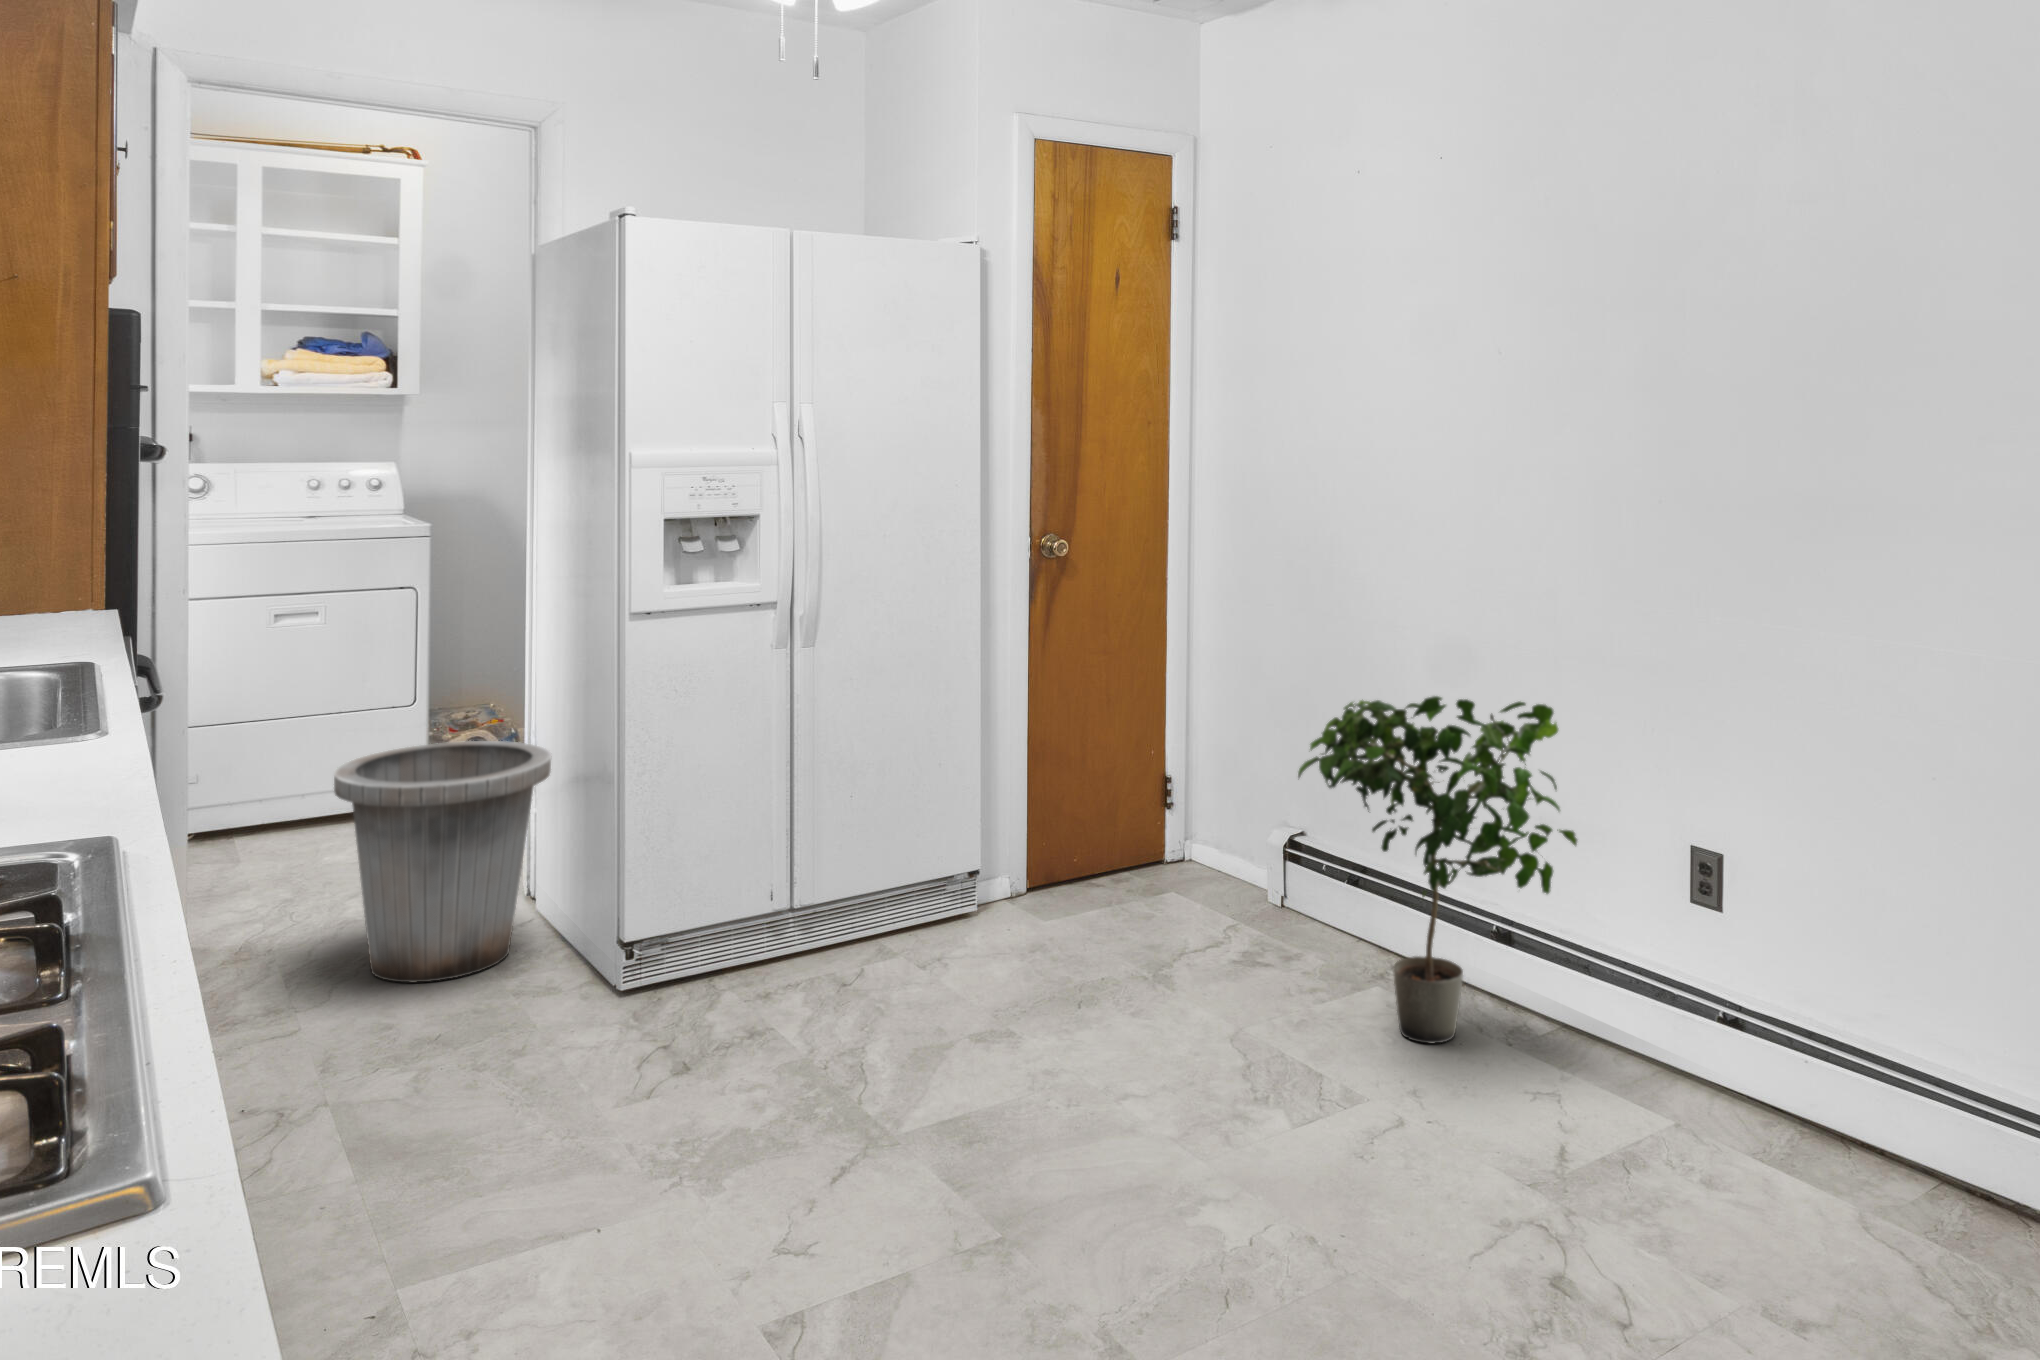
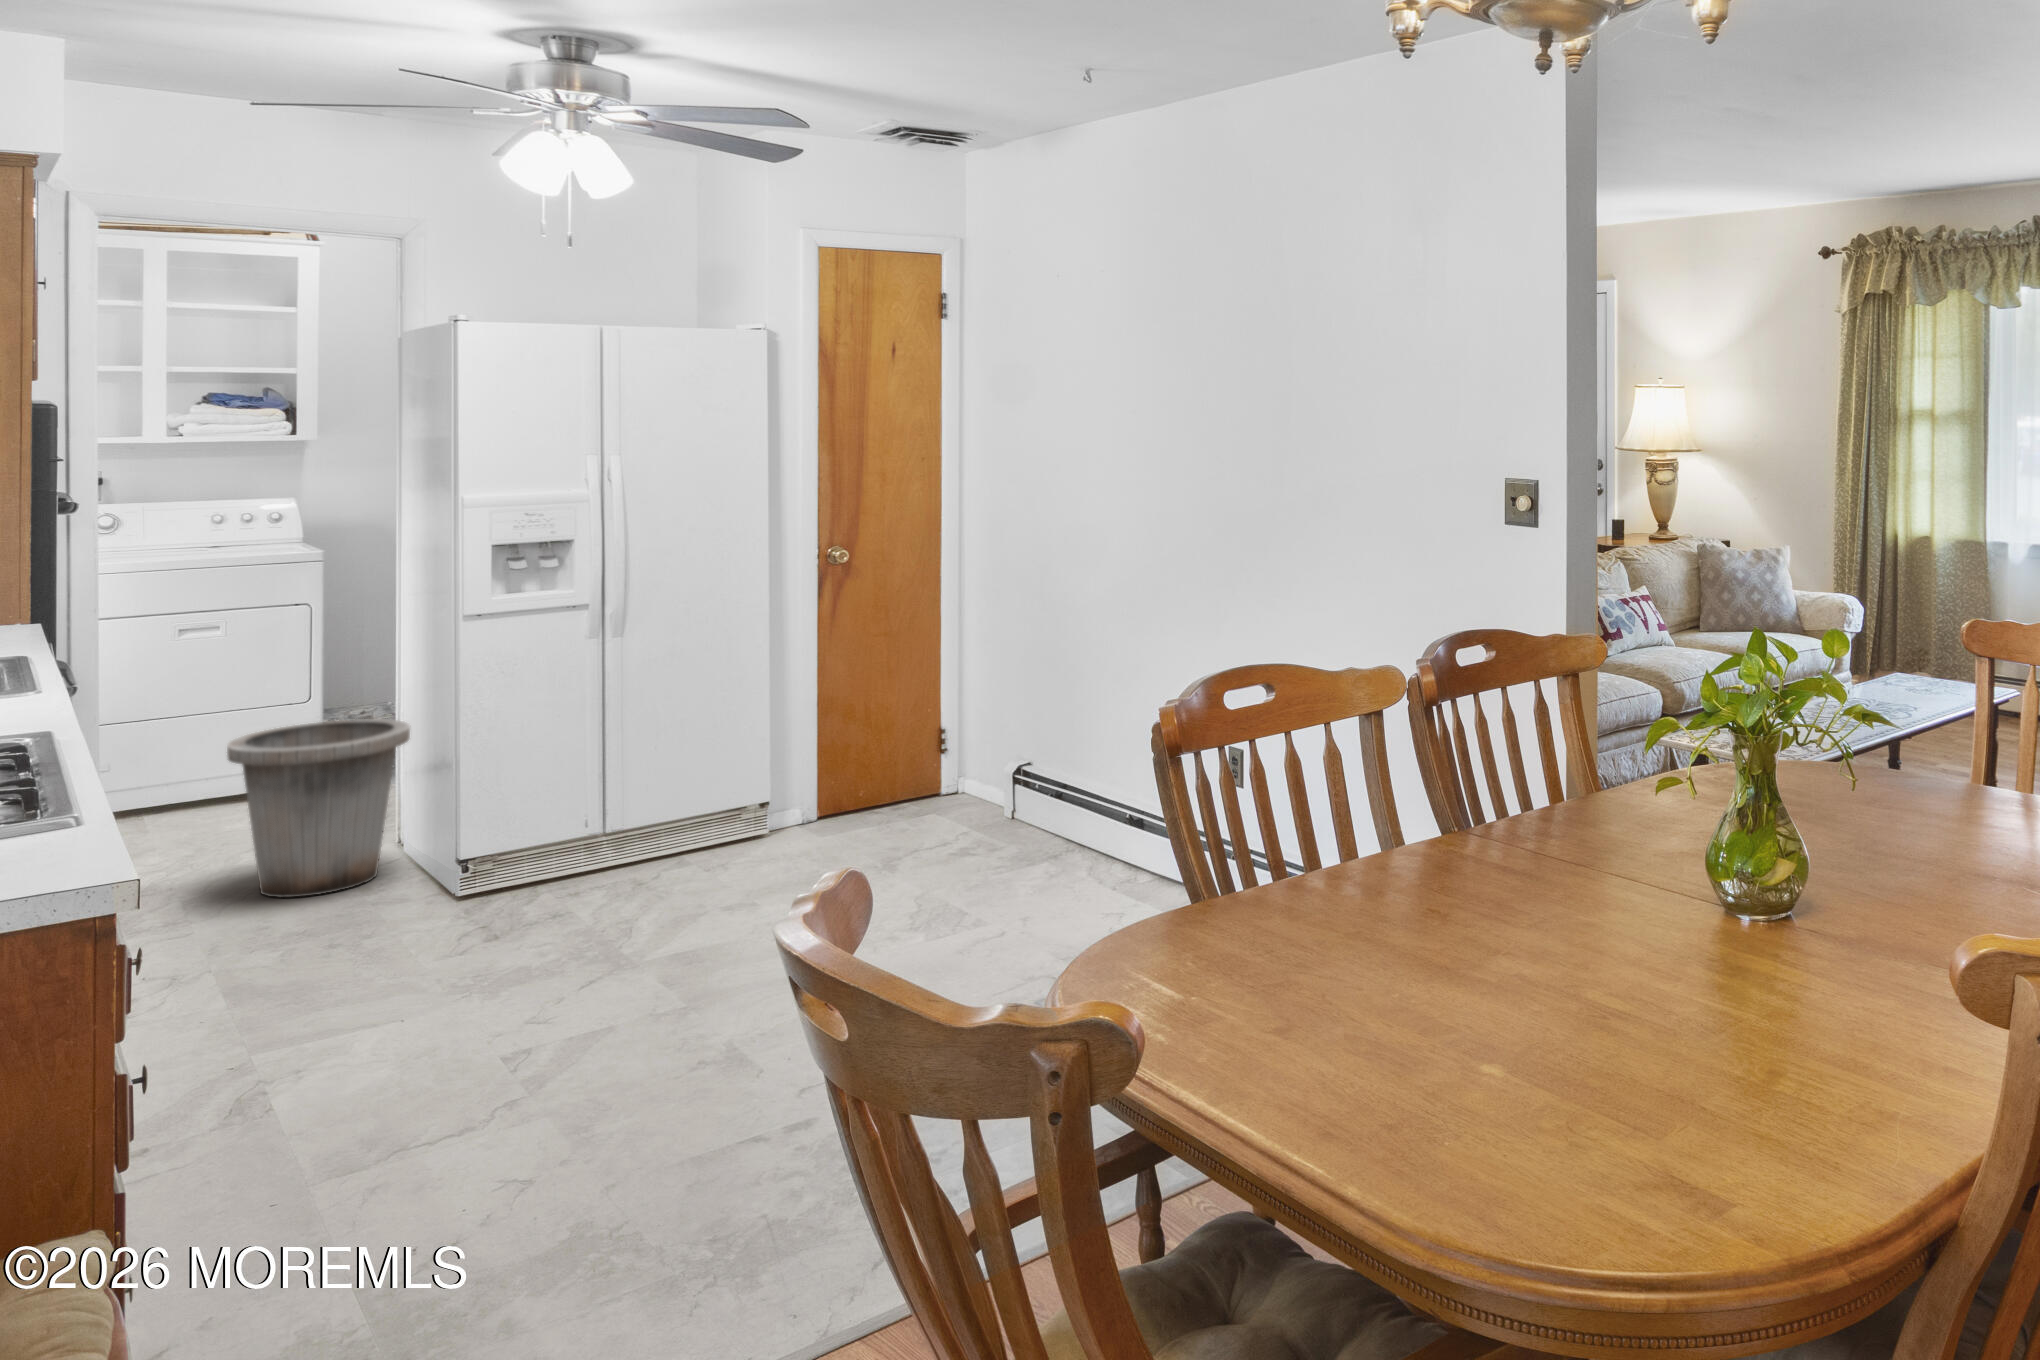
potted plant: present [1298,696,1577,1043] -> none [964,655,1165,892]

